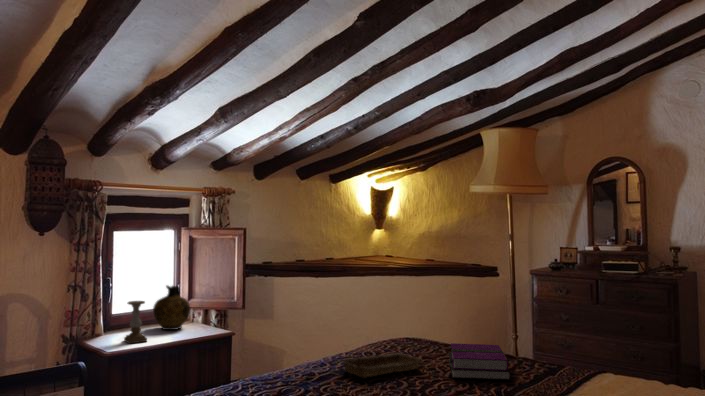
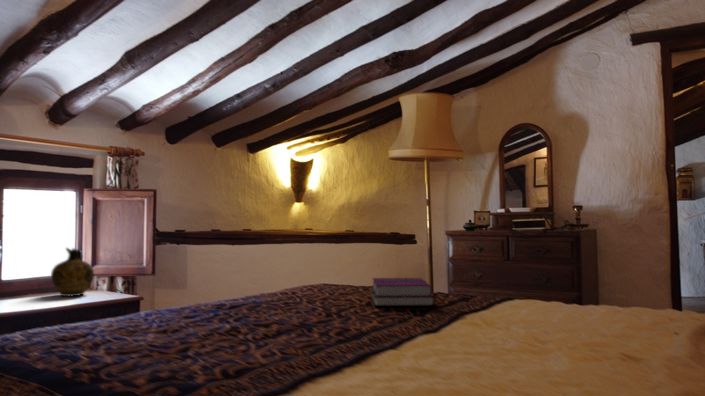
candle holder: present [124,301,147,343] -> none [16,262,43,307]
tray: present [342,353,421,378] -> none [254,289,344,308]

